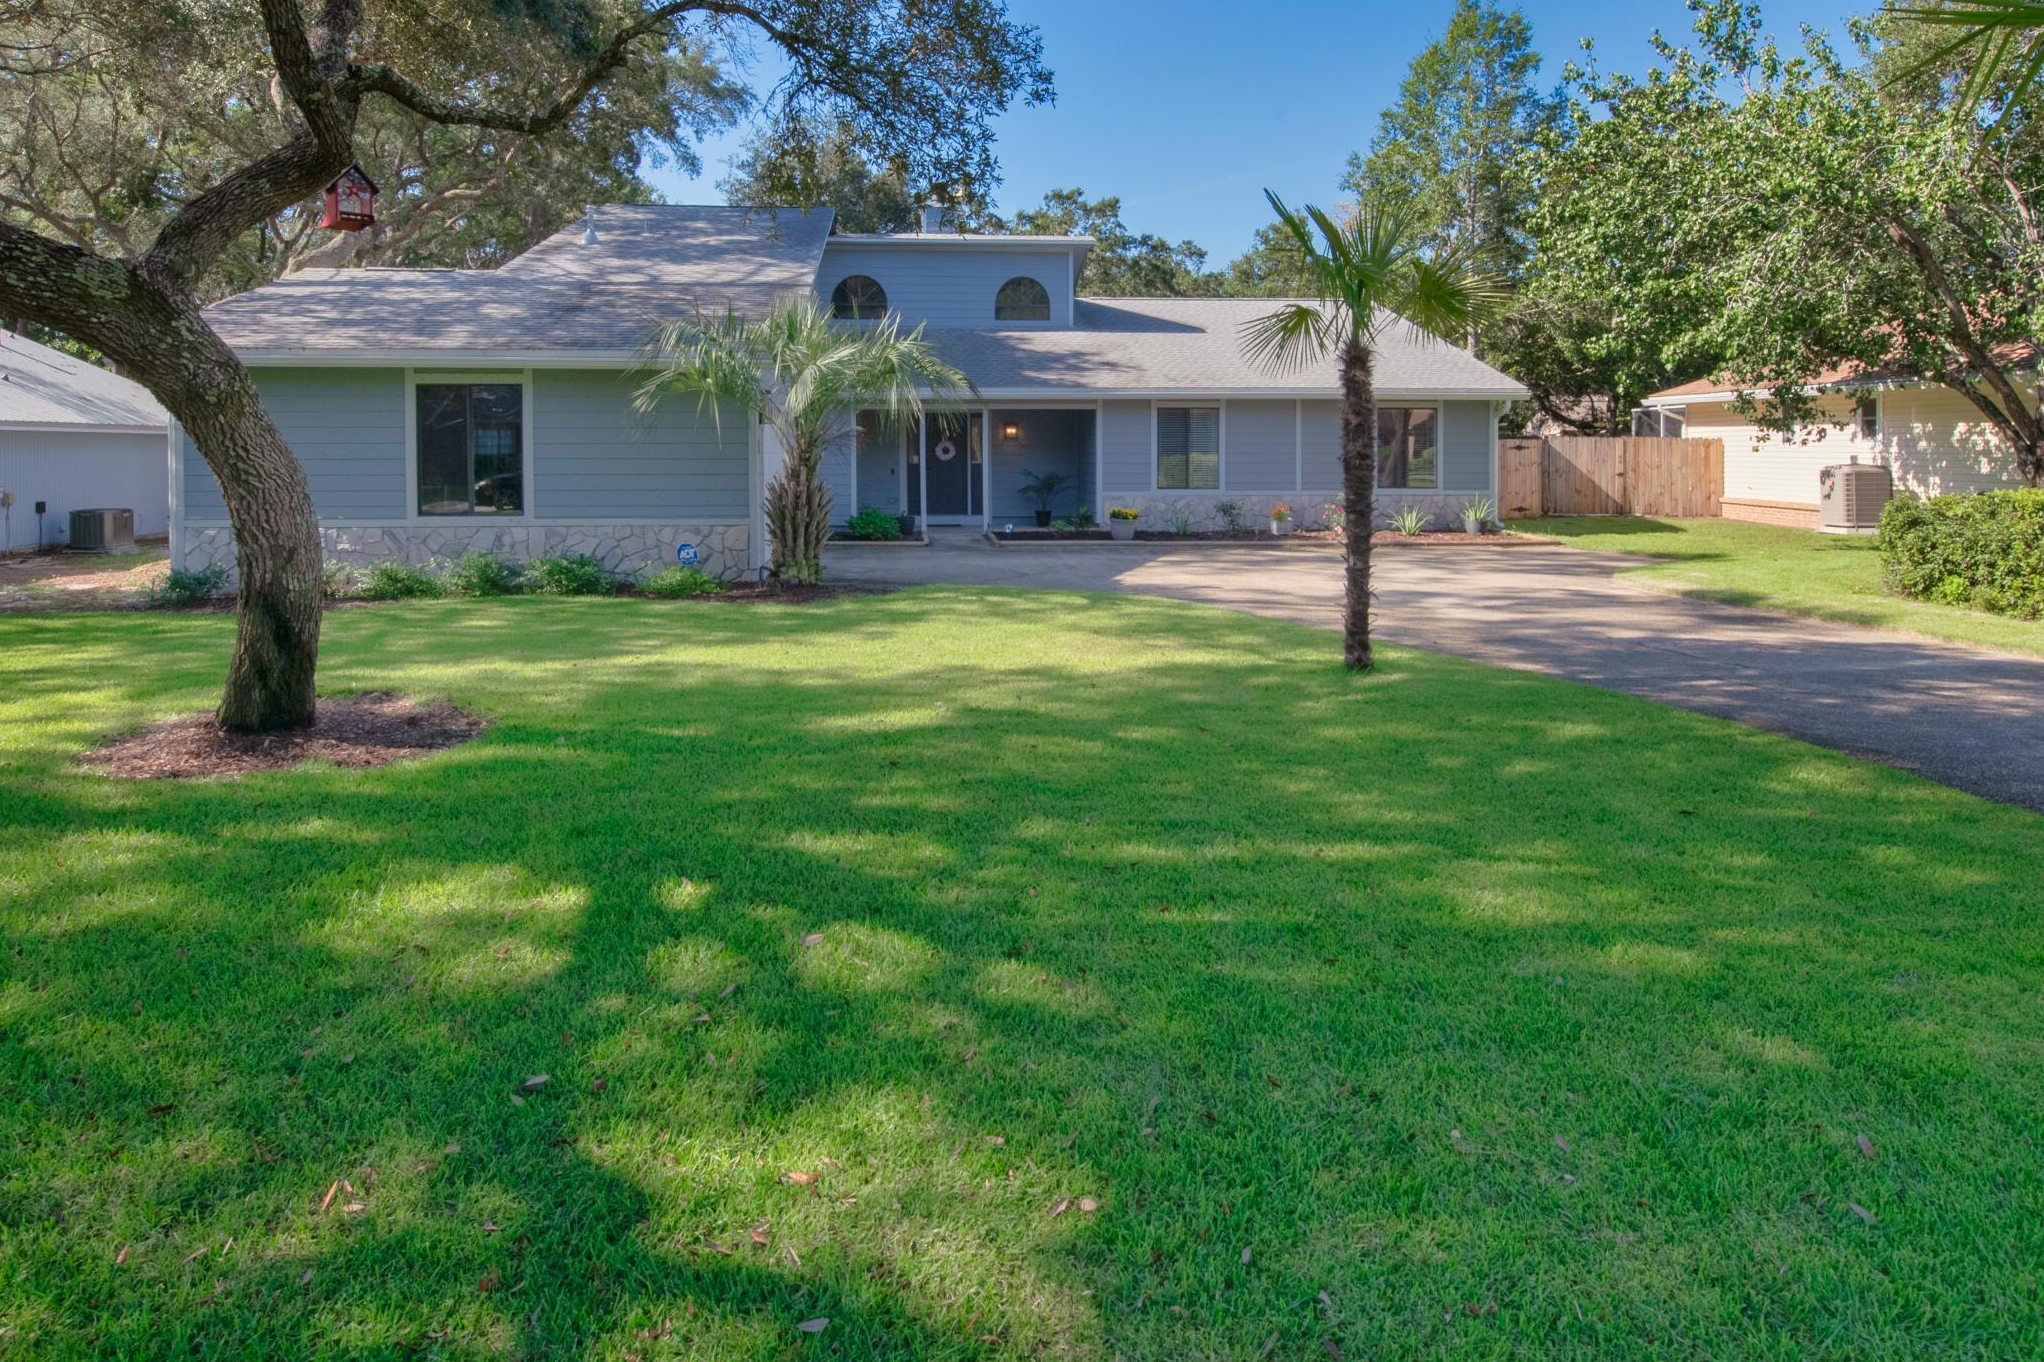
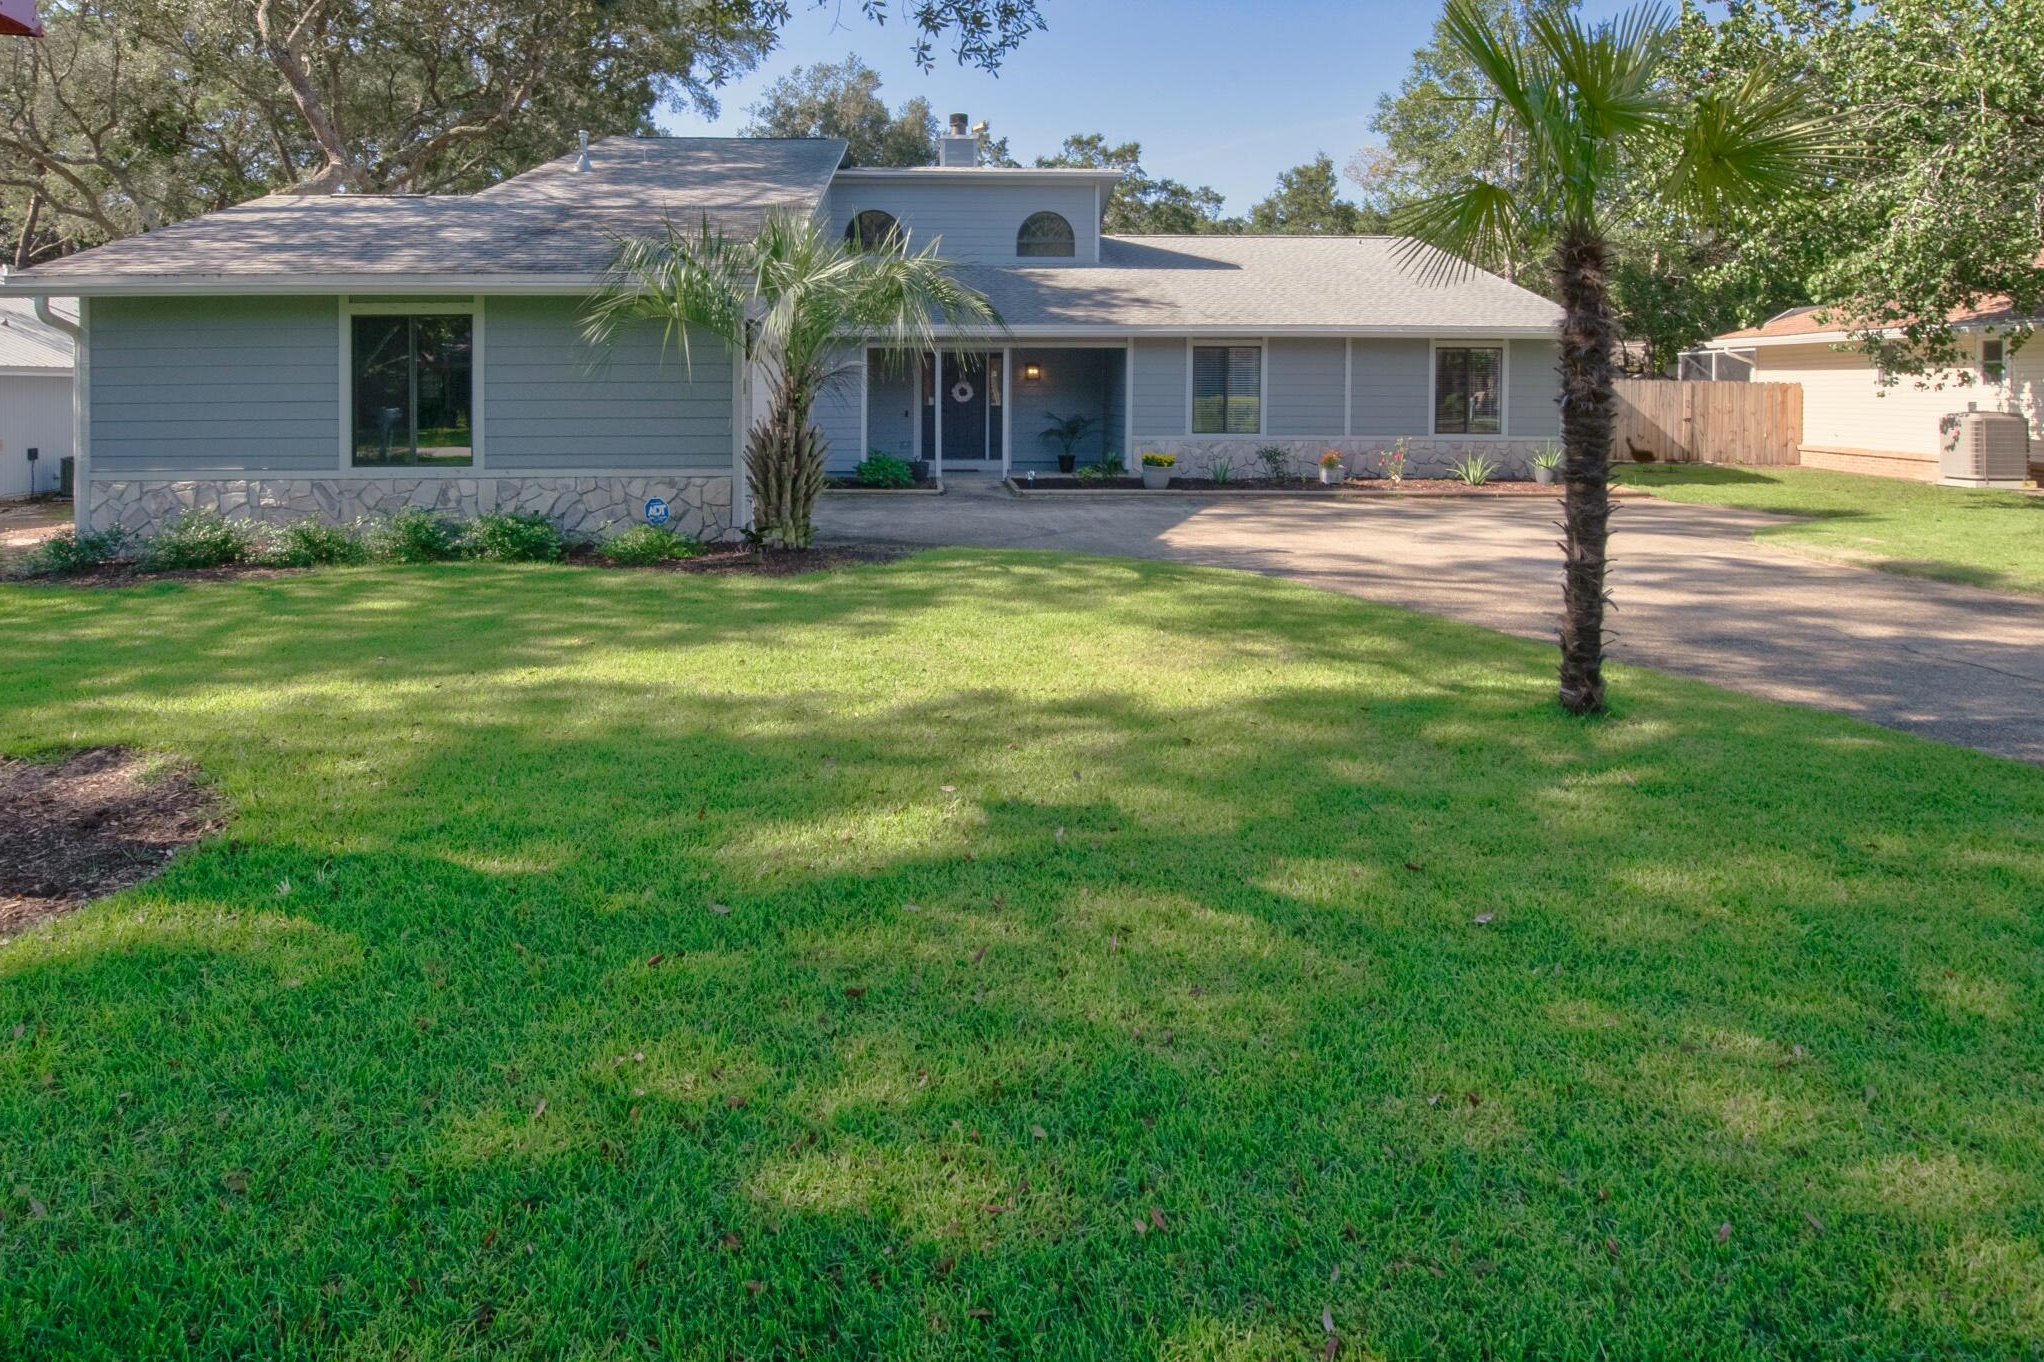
lounge chair: none [1564,487,1613,521] -> present [1626,437,1678,471]

